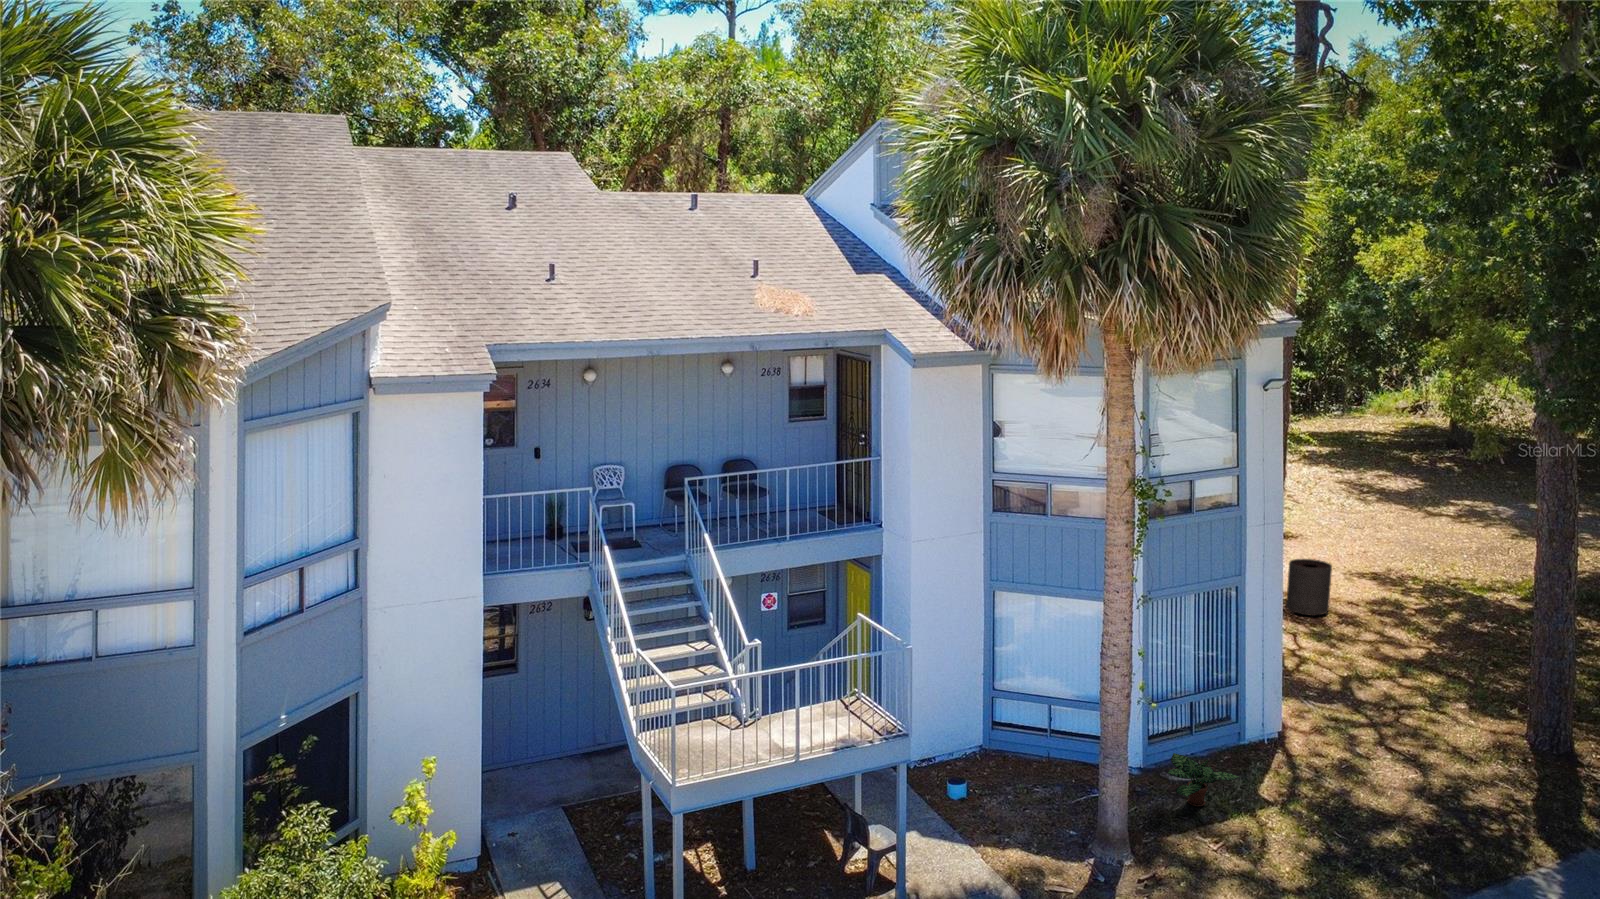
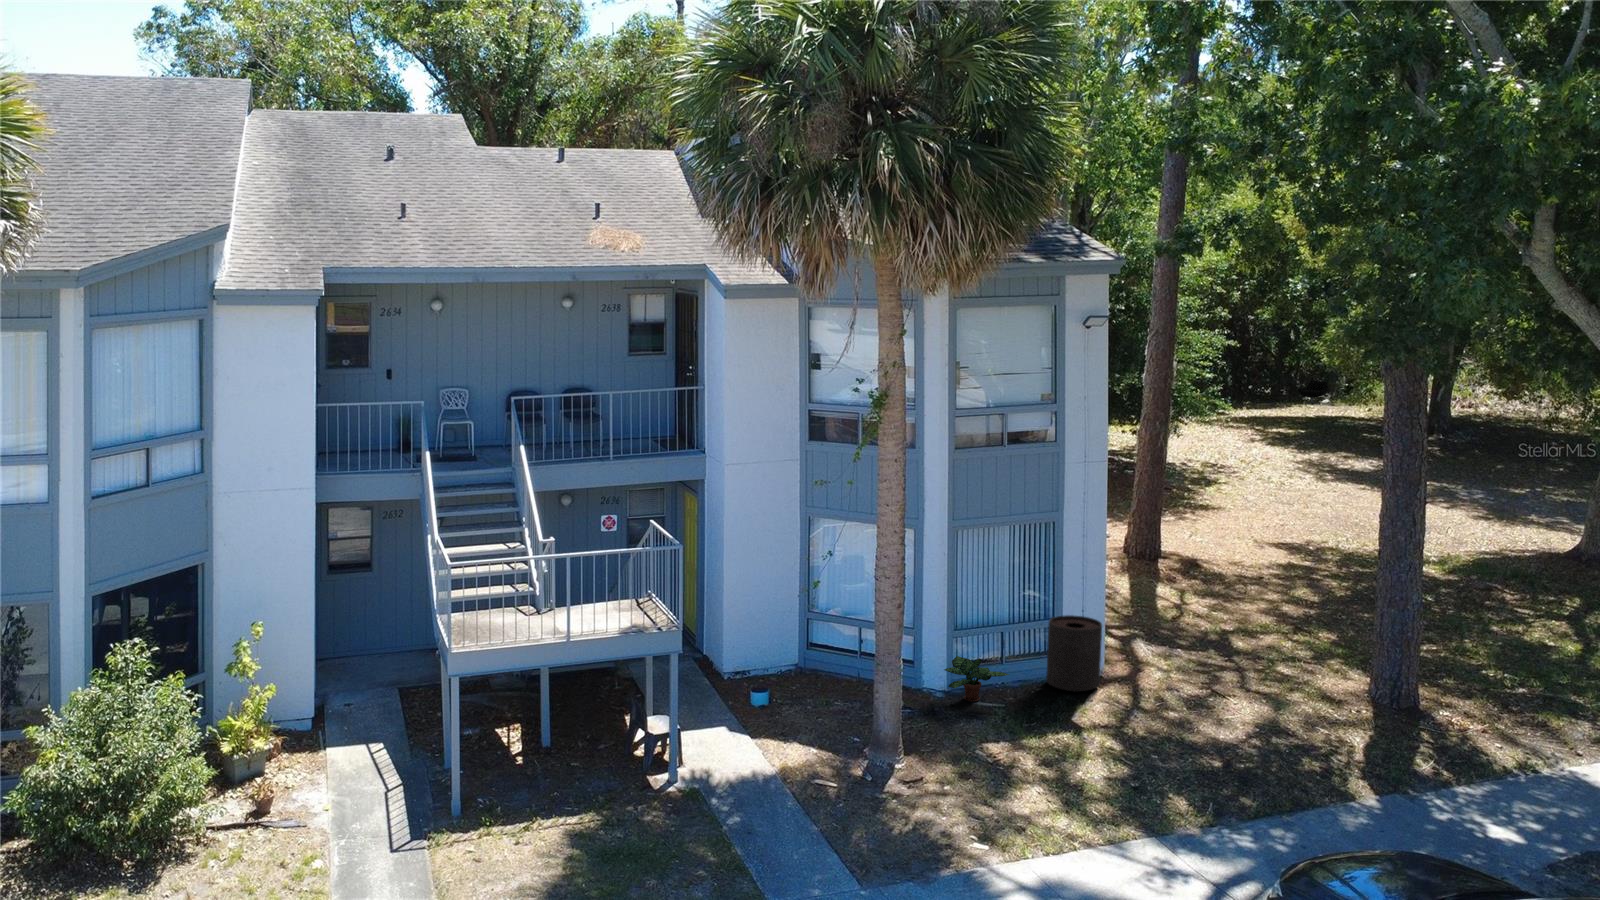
lounge chair: none [1317,396,1346,419] -> present [1298,380,1328,404]
trash can: present [1286,559,1332,616] -> present [1046,615,1102,692]

